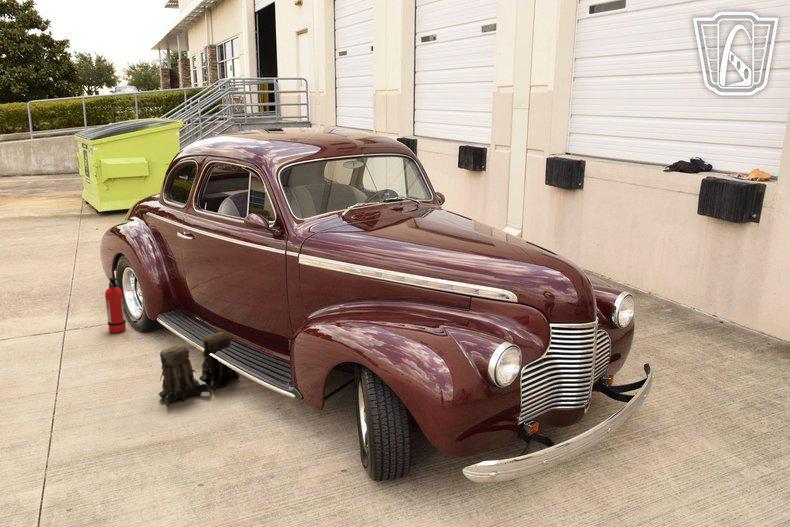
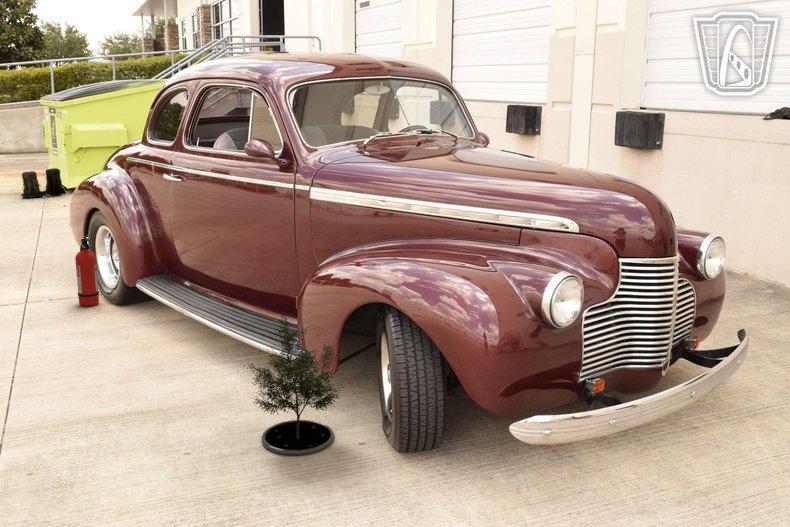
backpack: present [159,332,239,407] -> present [21,168,66,198]
potted tree: none [247,367,326,482] -> present [247,315,341,455]

